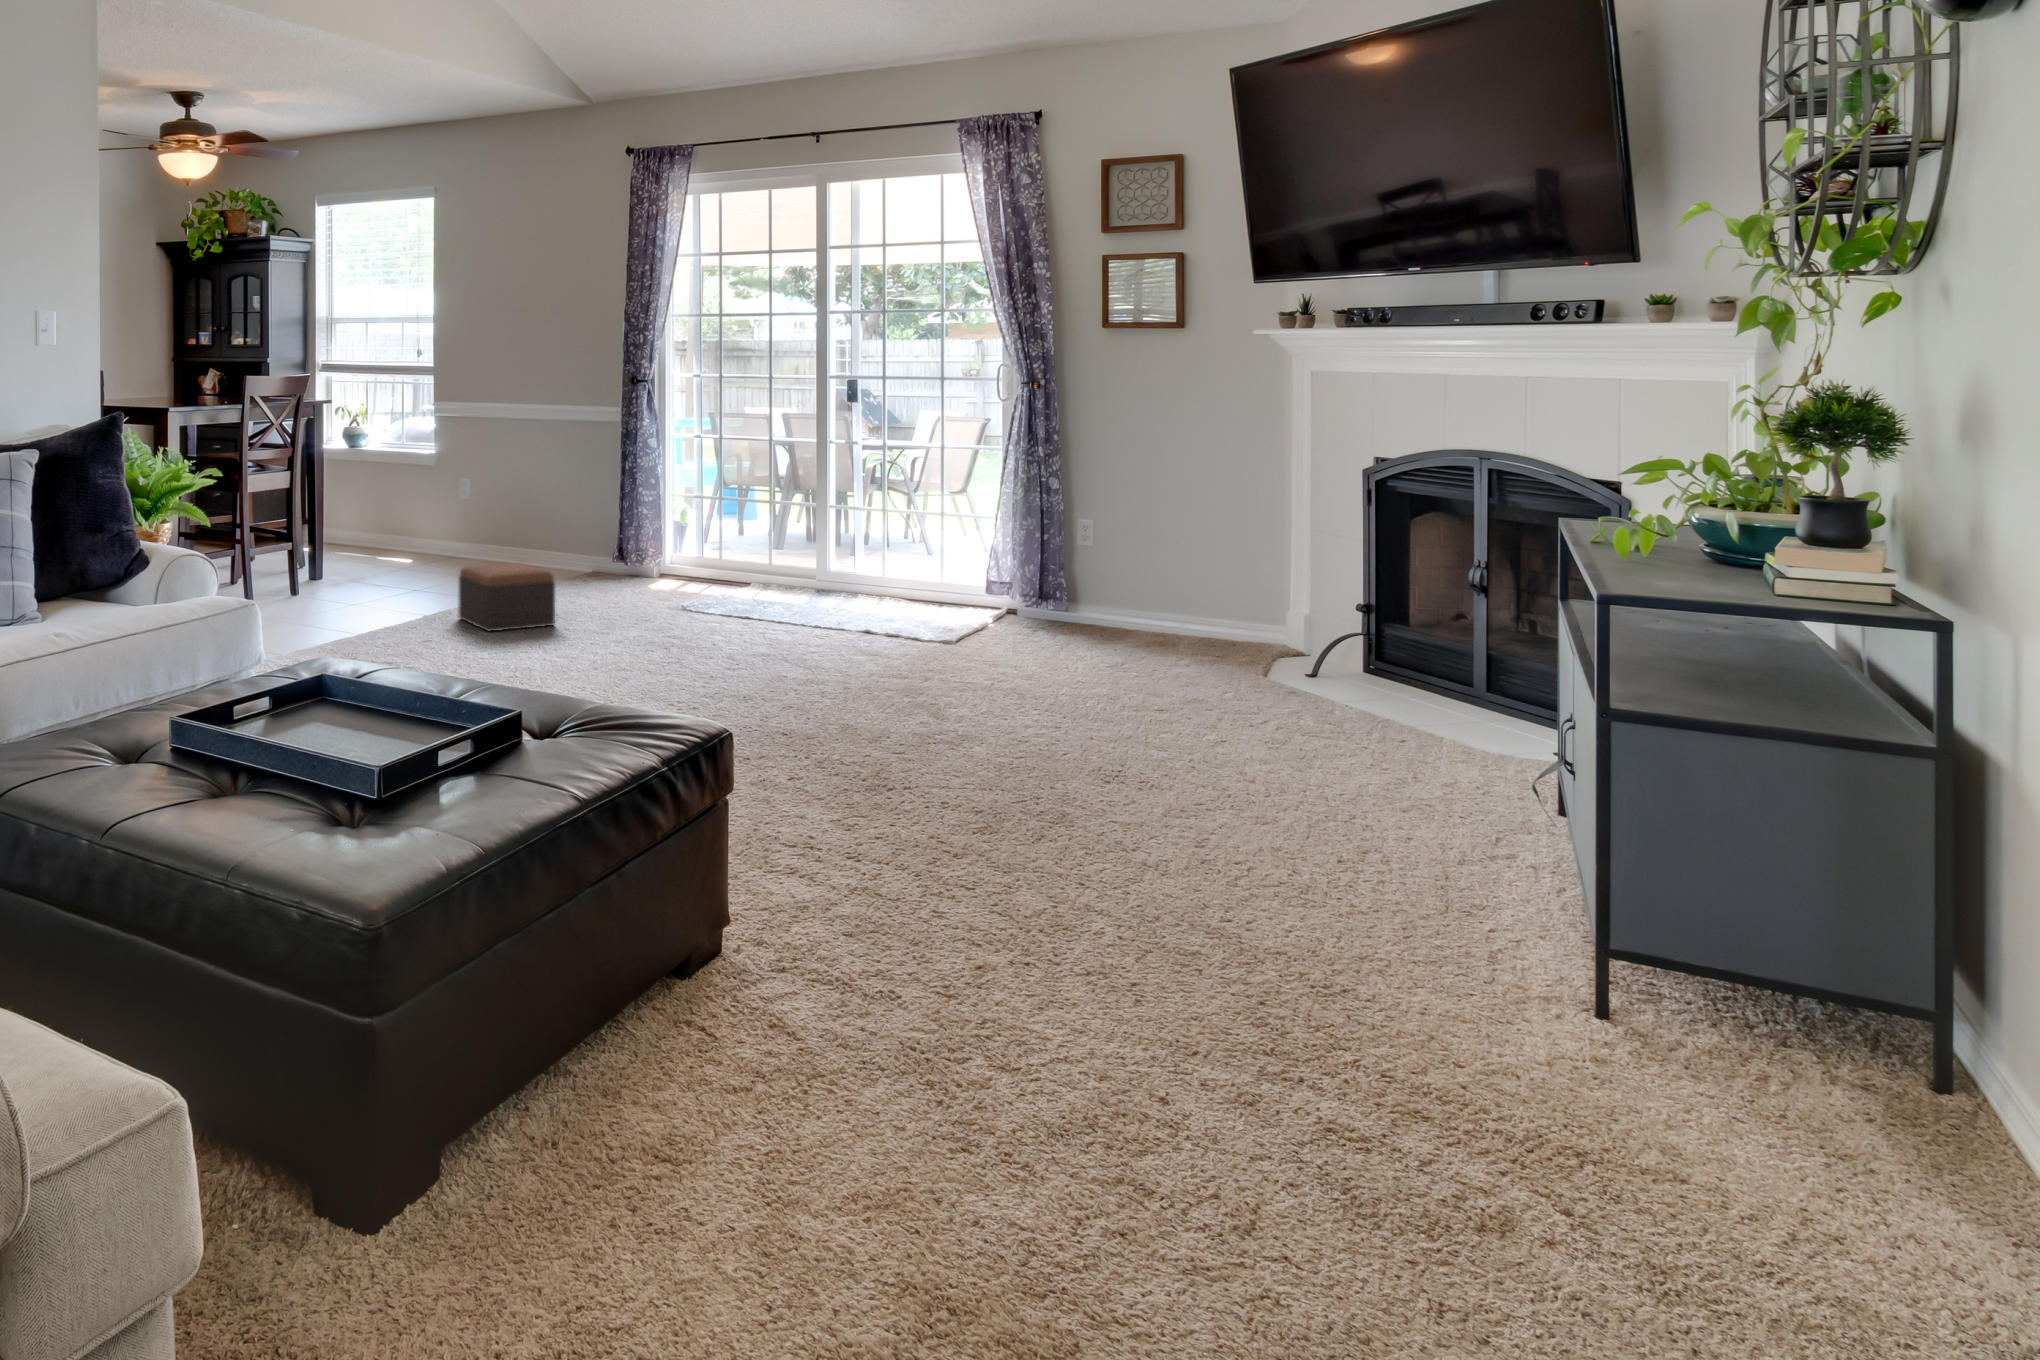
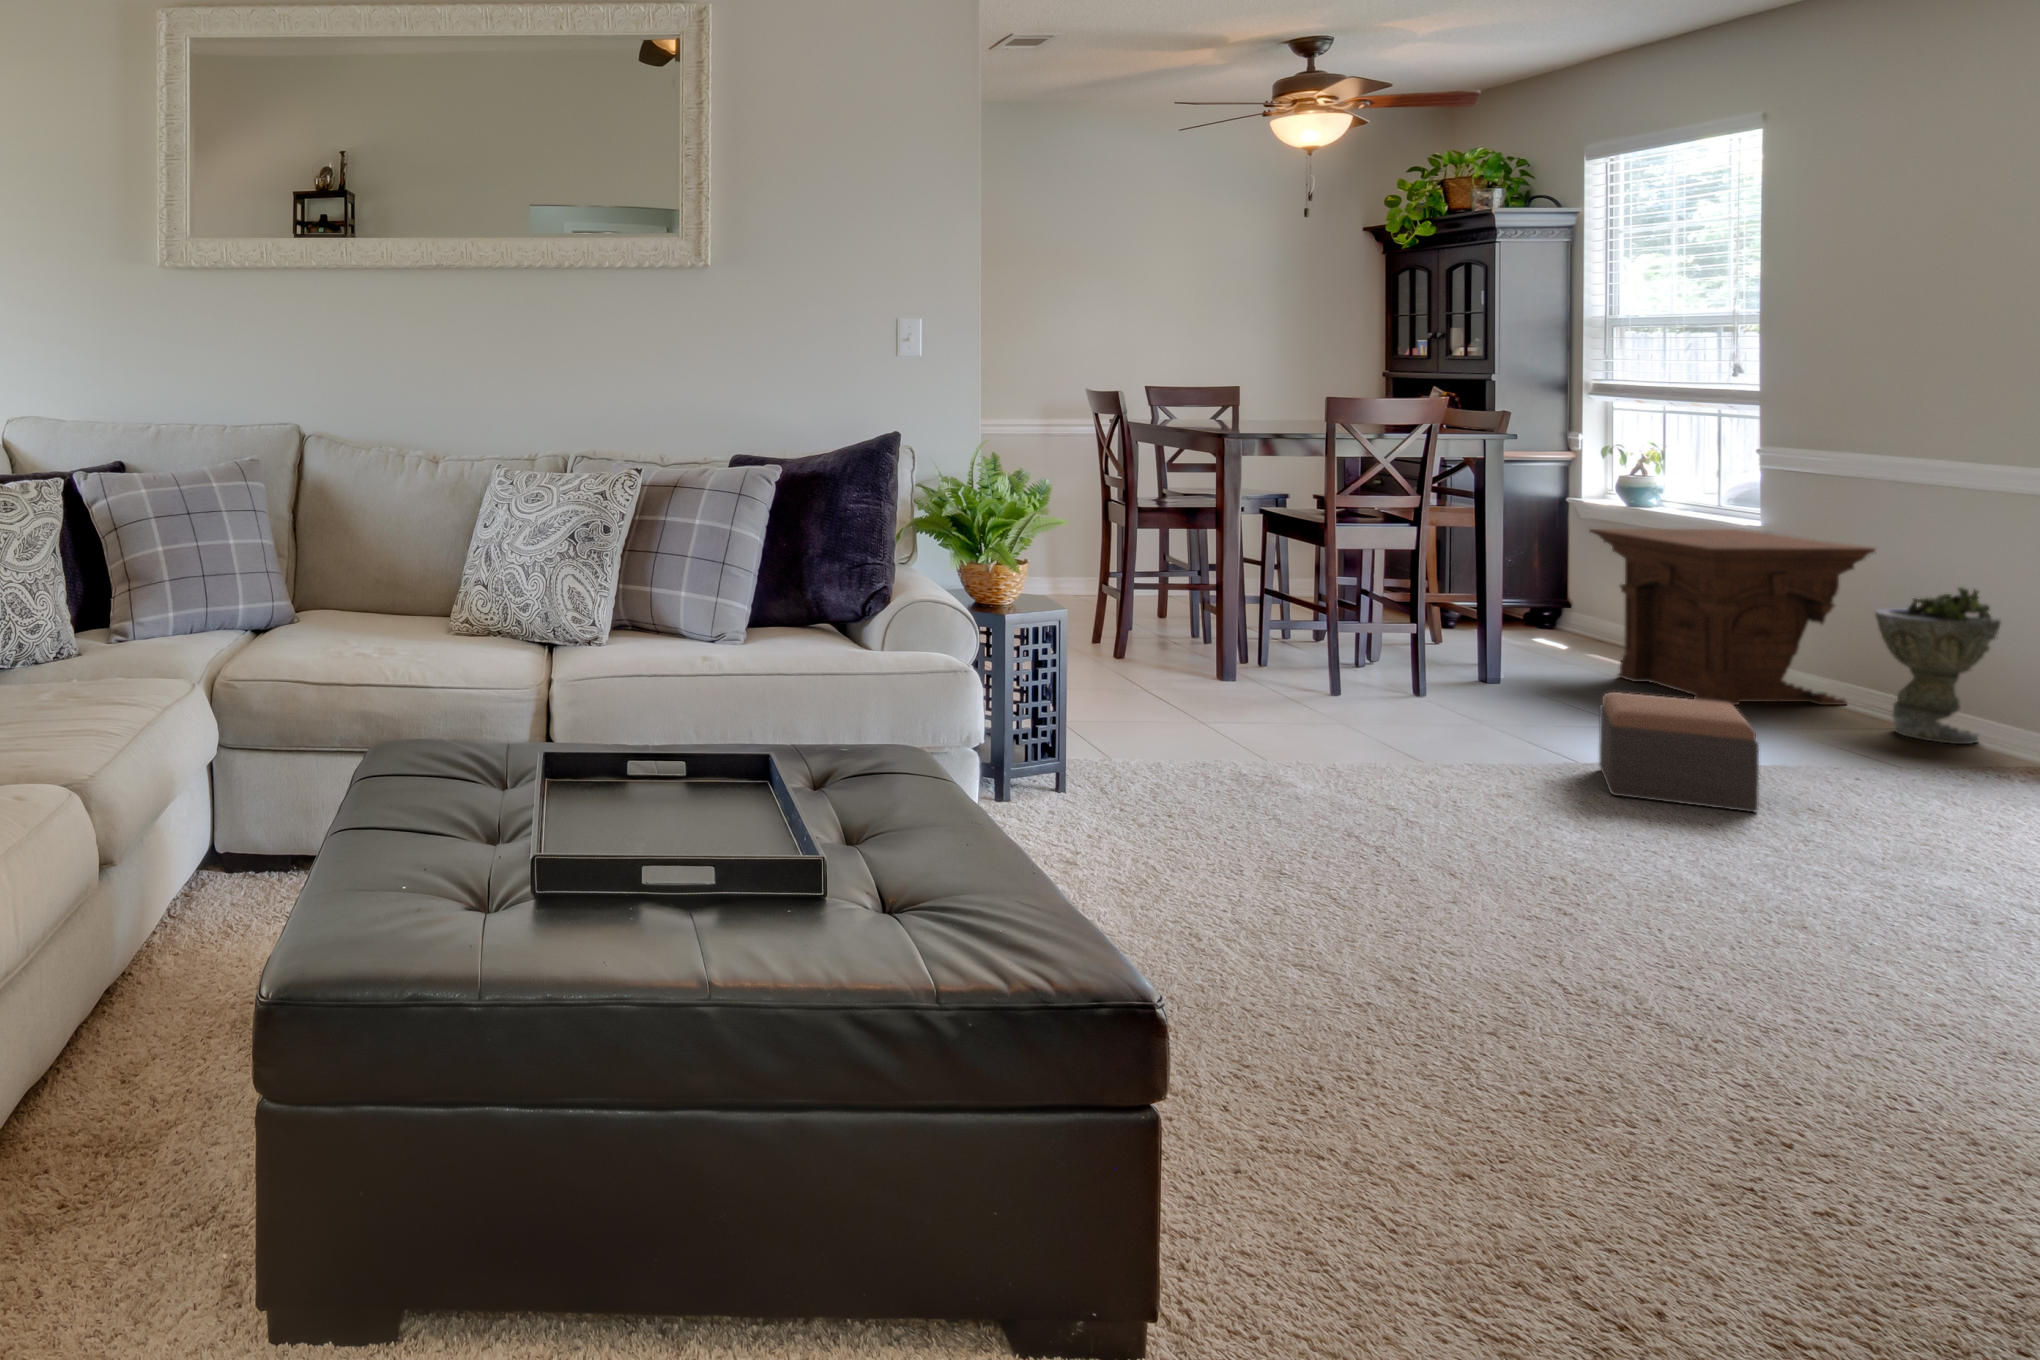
side table: none [362,458,512,572] -> present [1590,529,1876,705]
planter: none [524,481,580,573] -> present [1875,587,2001,744]

